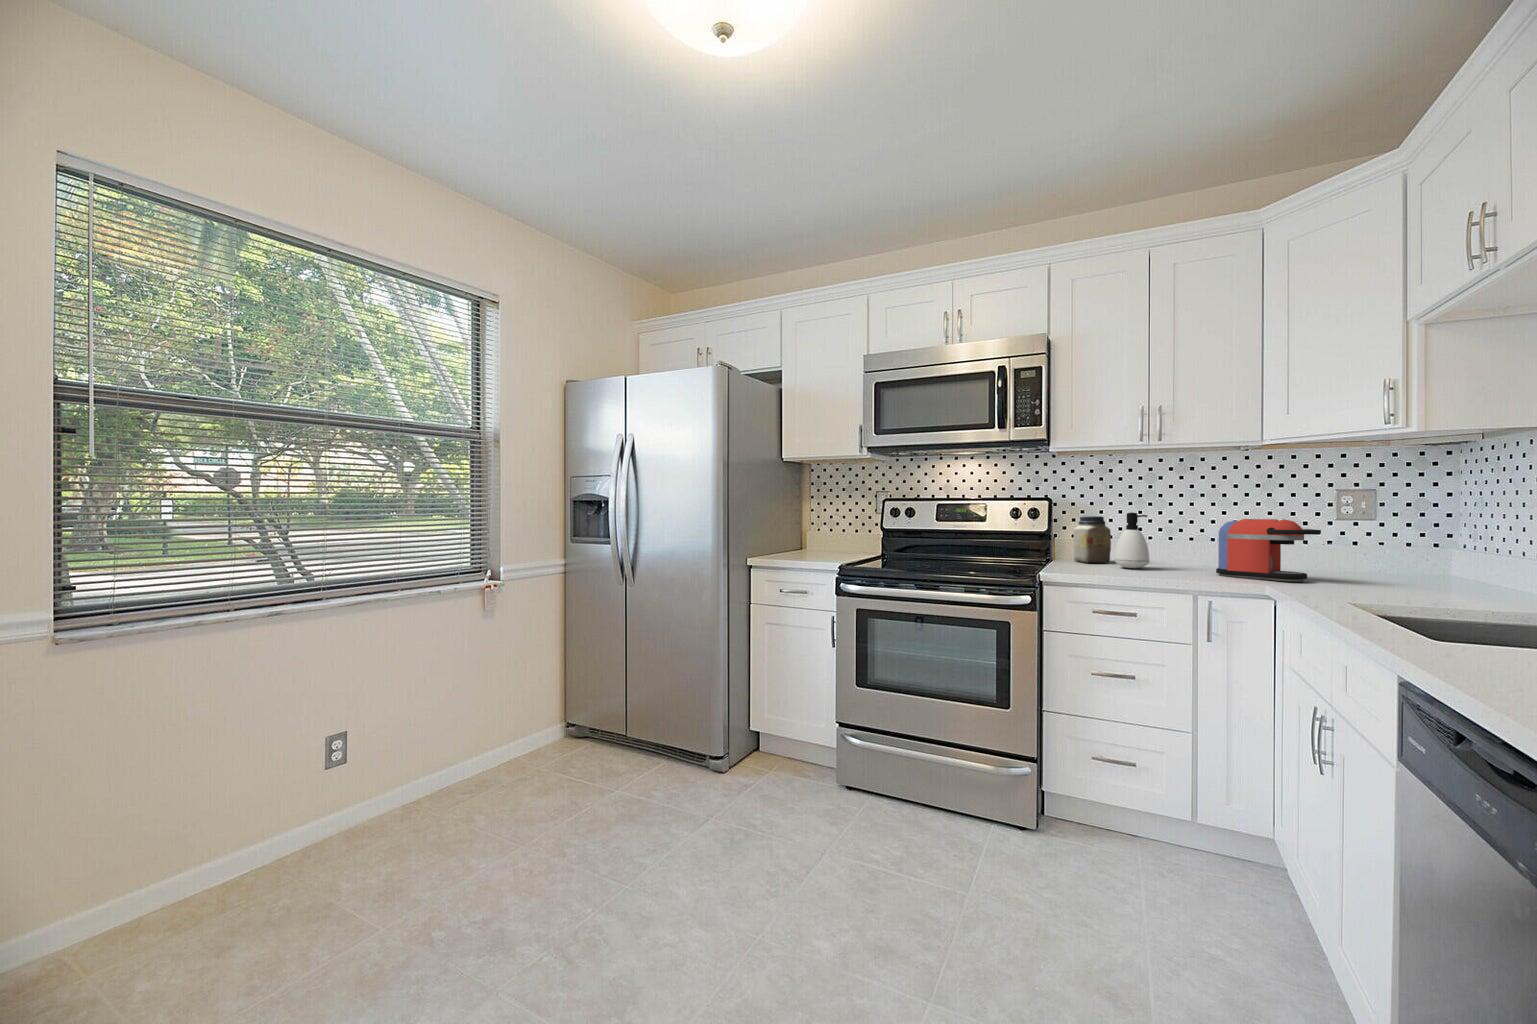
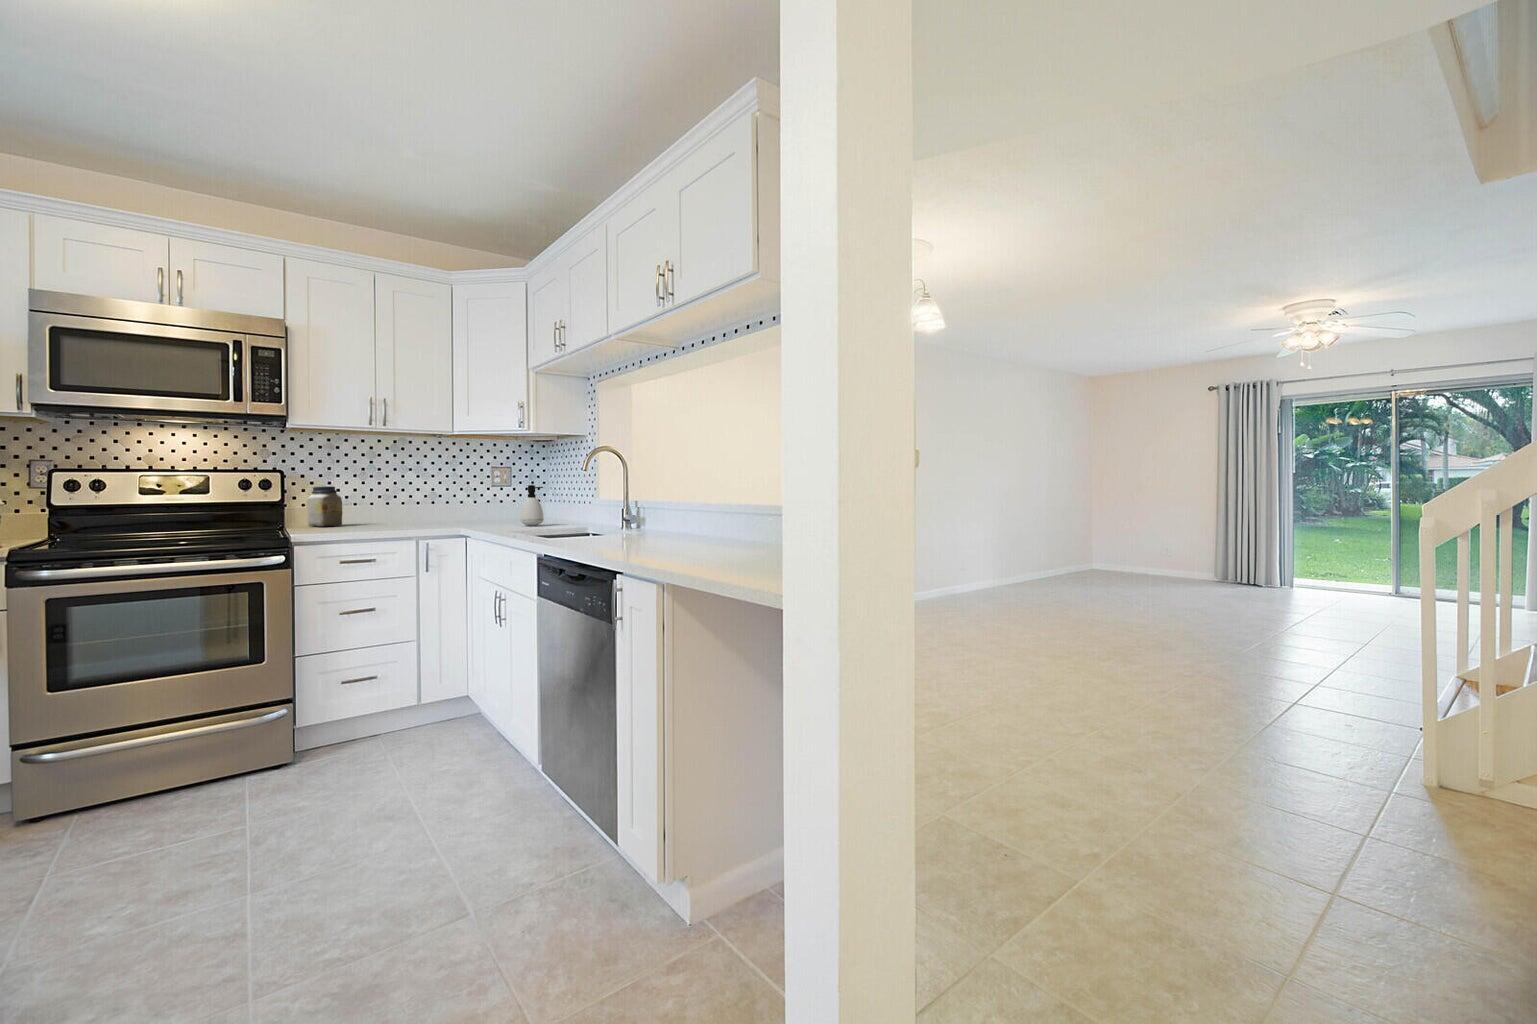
soap dispenser: present [1115,512,1149,568] -> present [521,485,544,526]
coffee maker: present [1216,519,1321,582] -> none [427,487,489,528]

